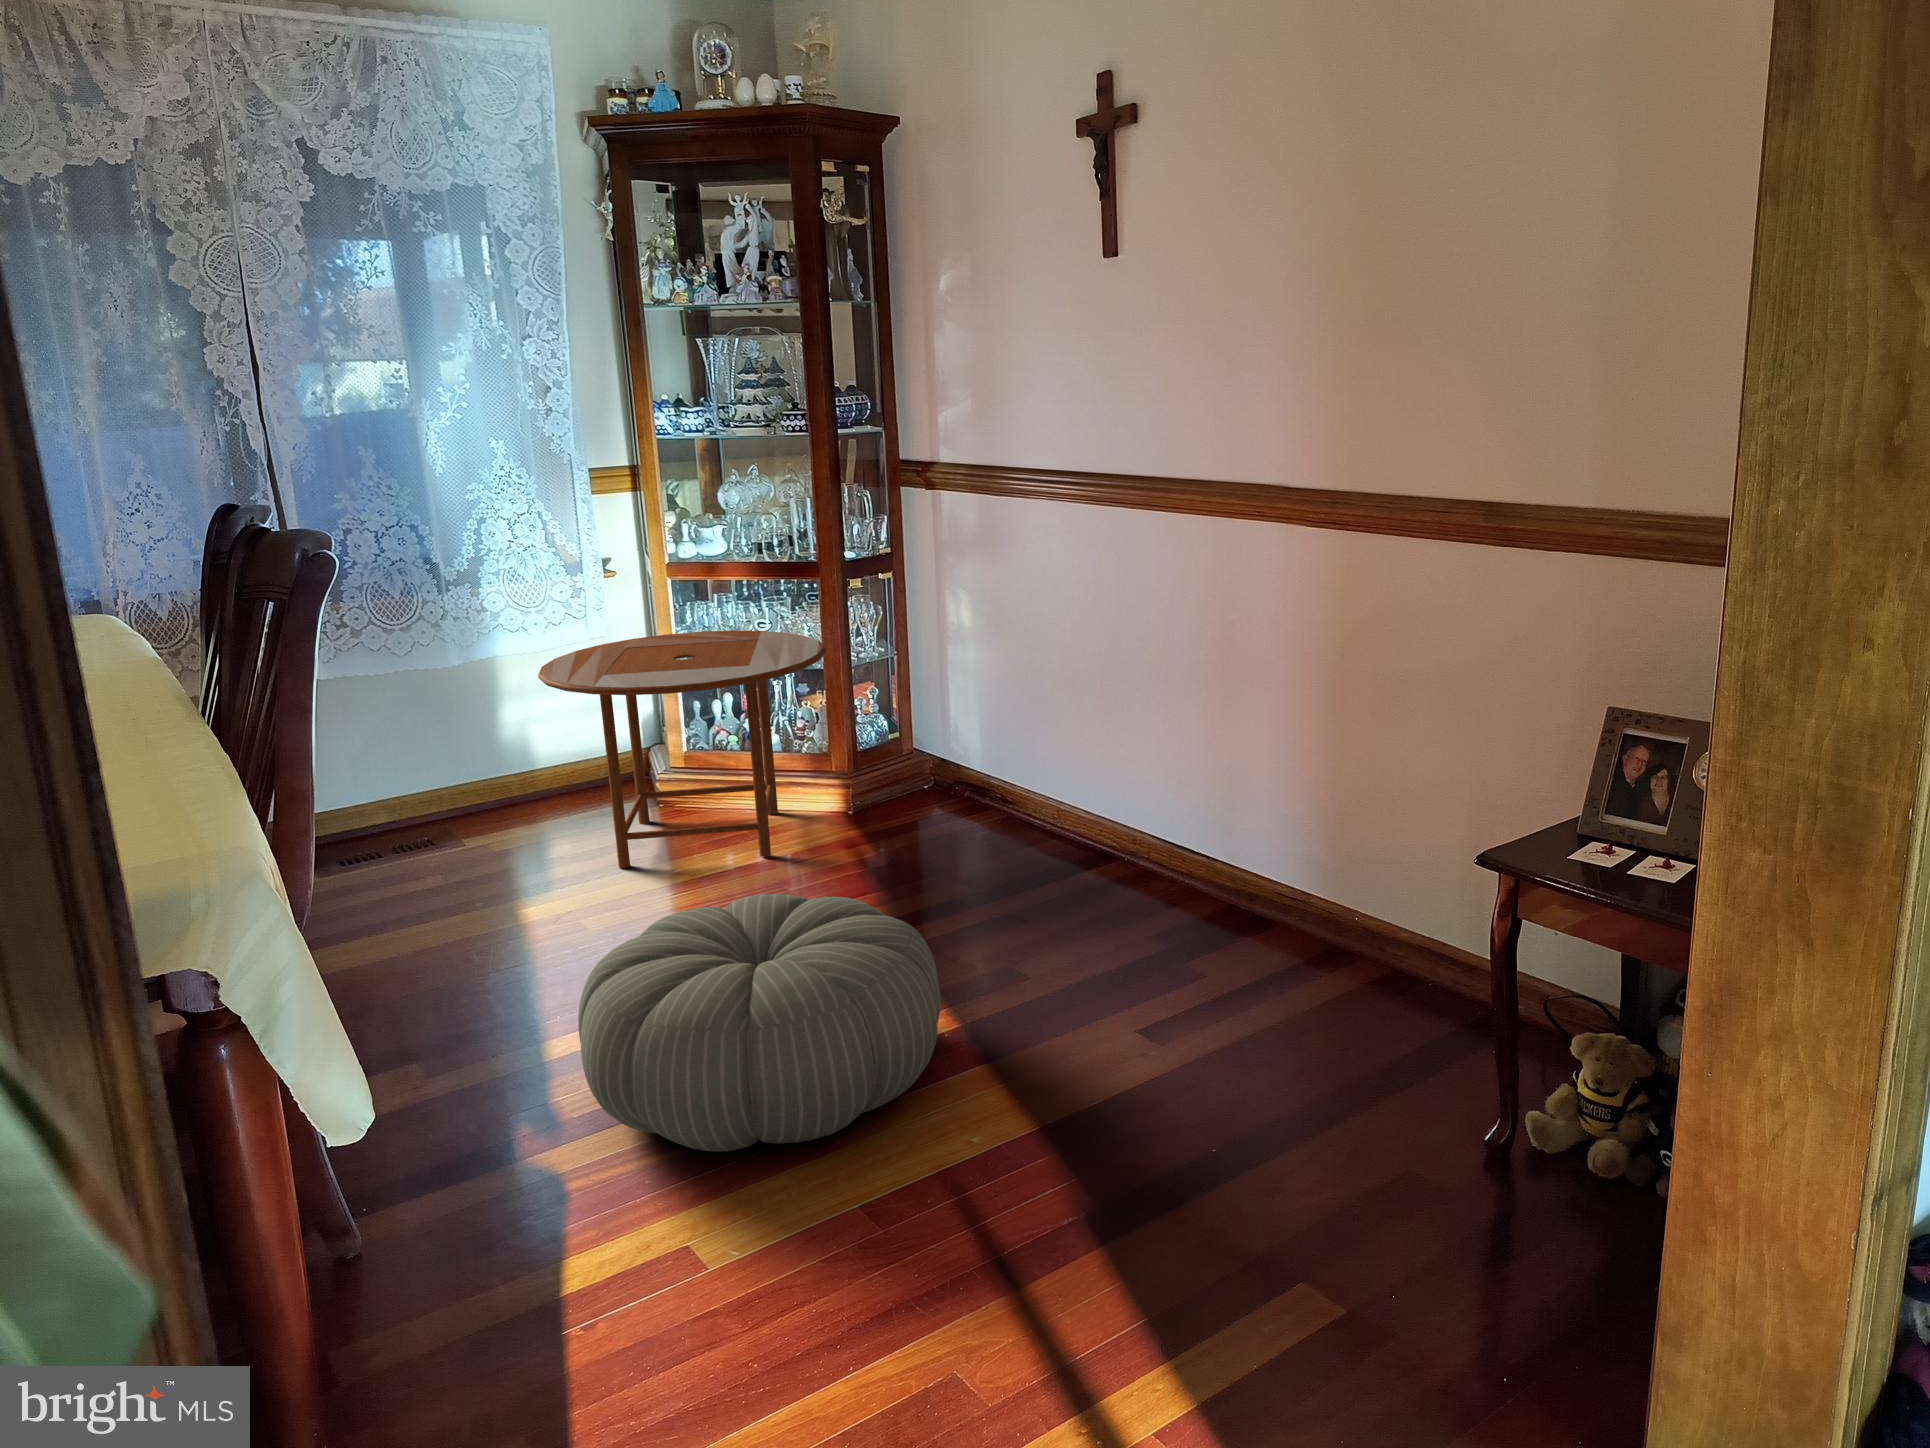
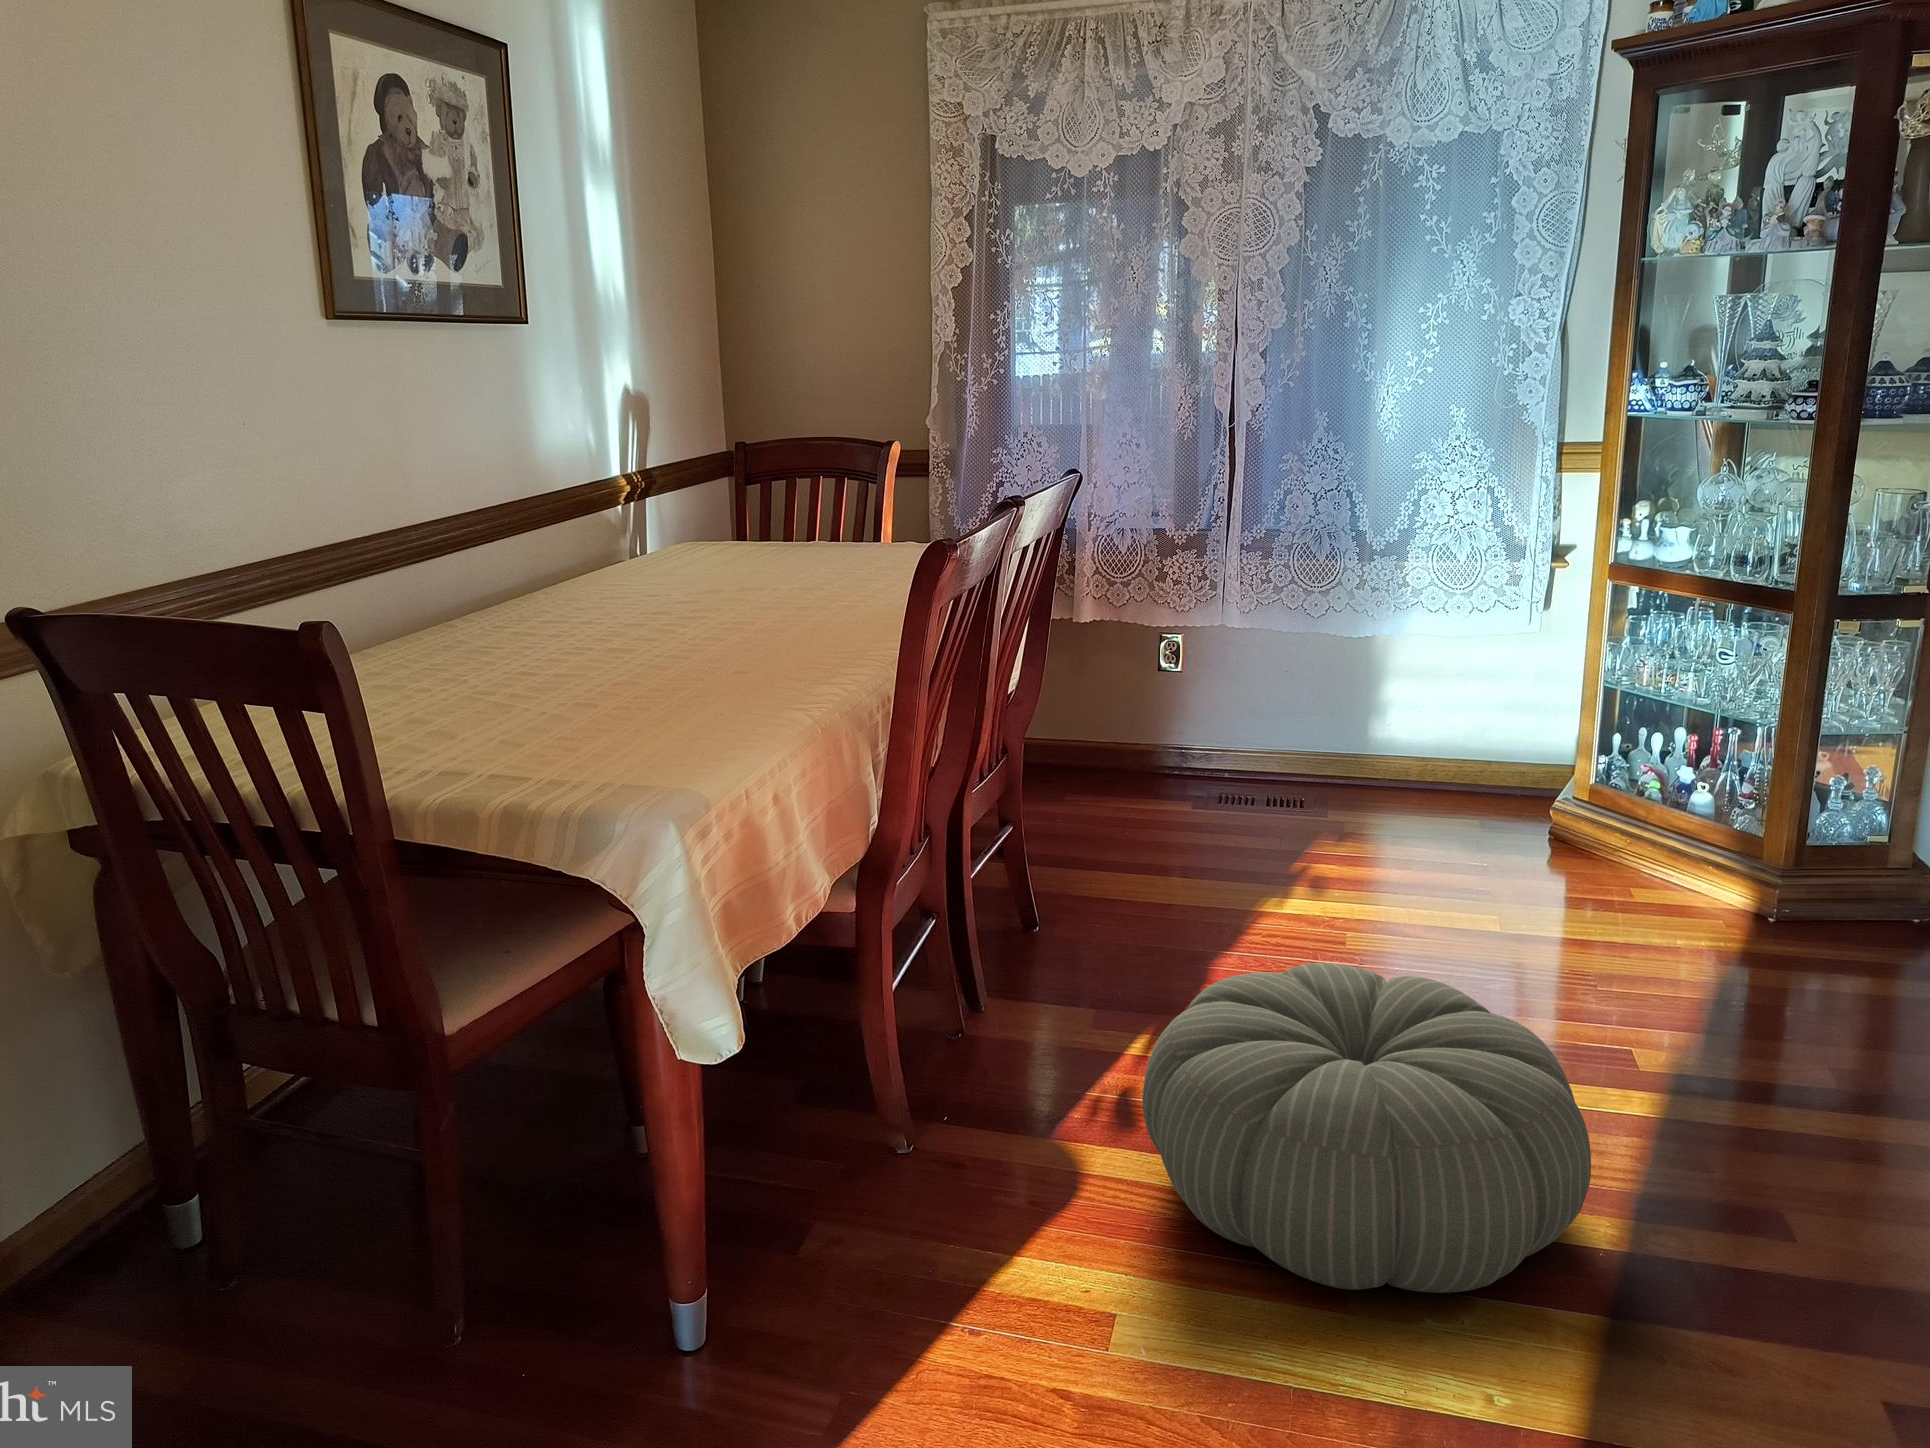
side table: present [538,630,826,868] -> none [1401,643,1769,934]

